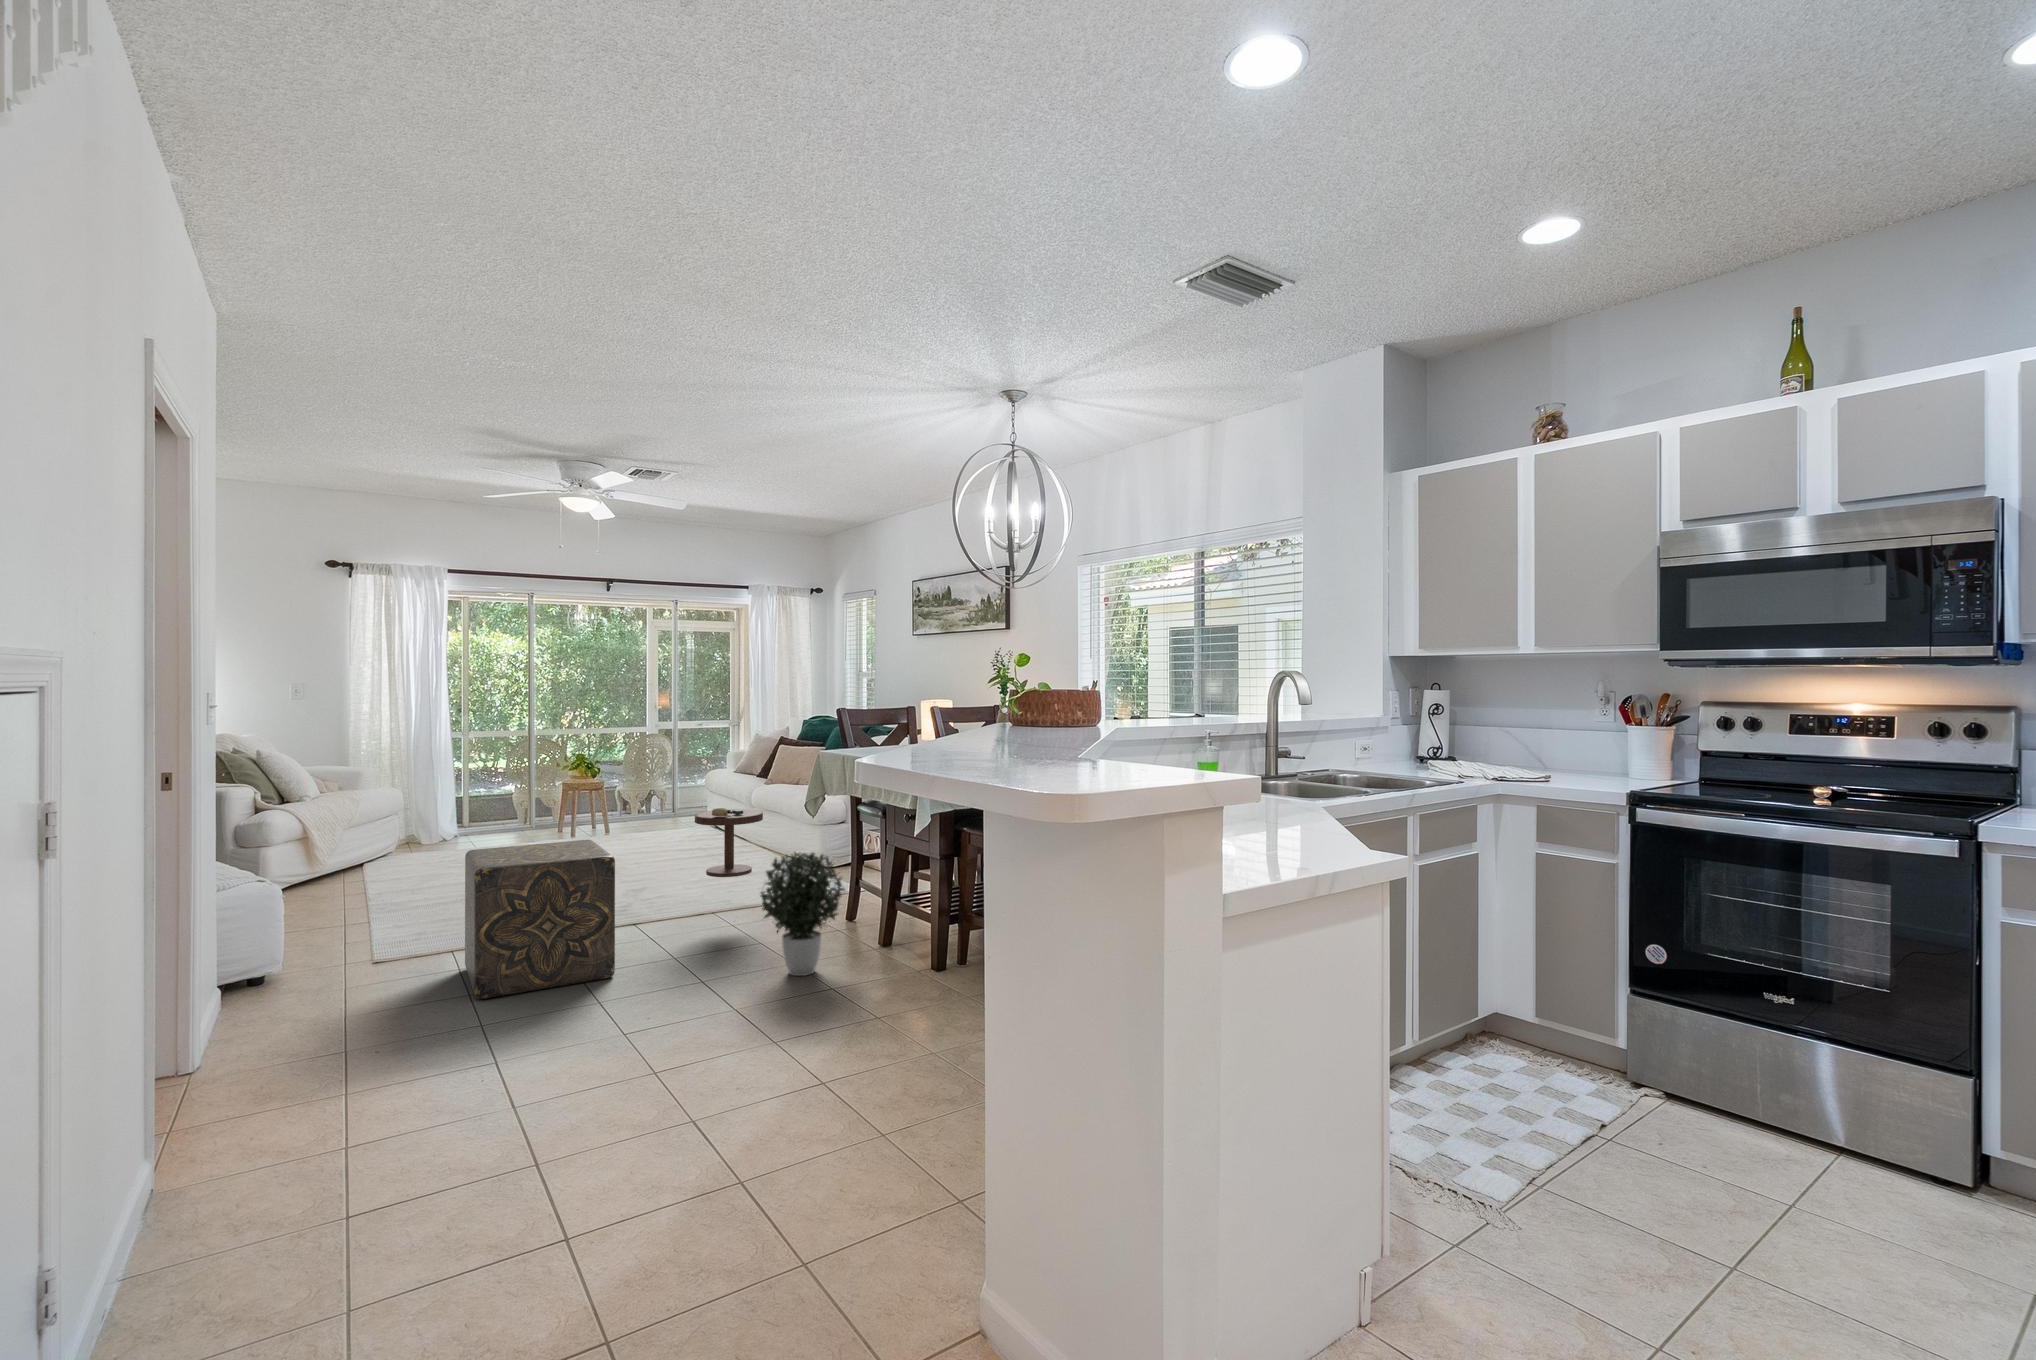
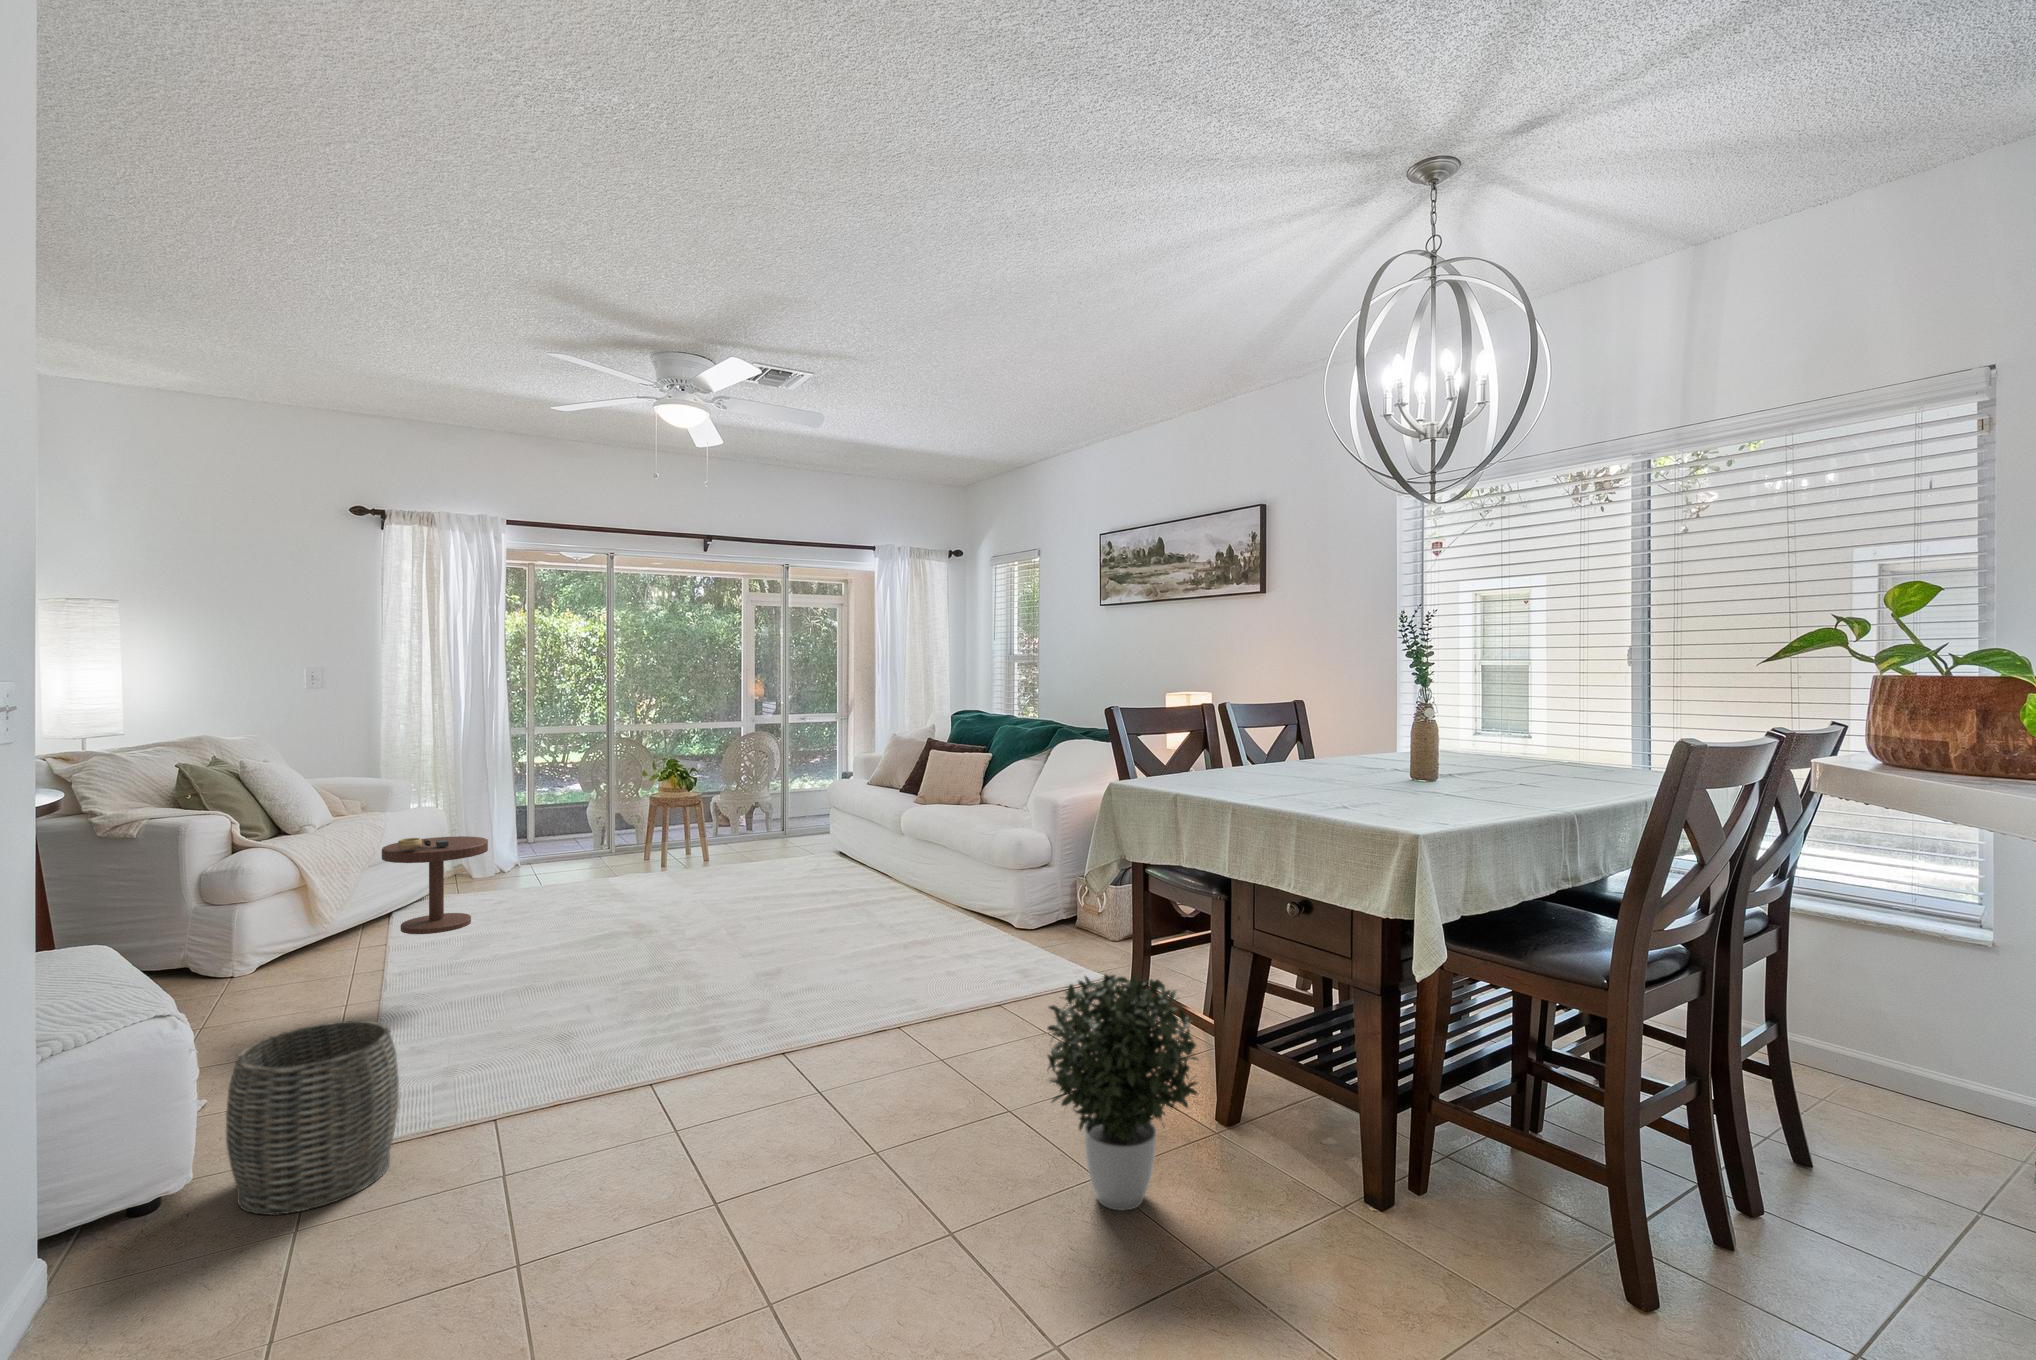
side table: present [695,808,763,877] -> present [382,836,488,934]
ottoman: present [465,840,615,999] -> none [519,929,783,1268]
woven basket: none [298,891,393,988] -> present [226,1021,399,1215]

